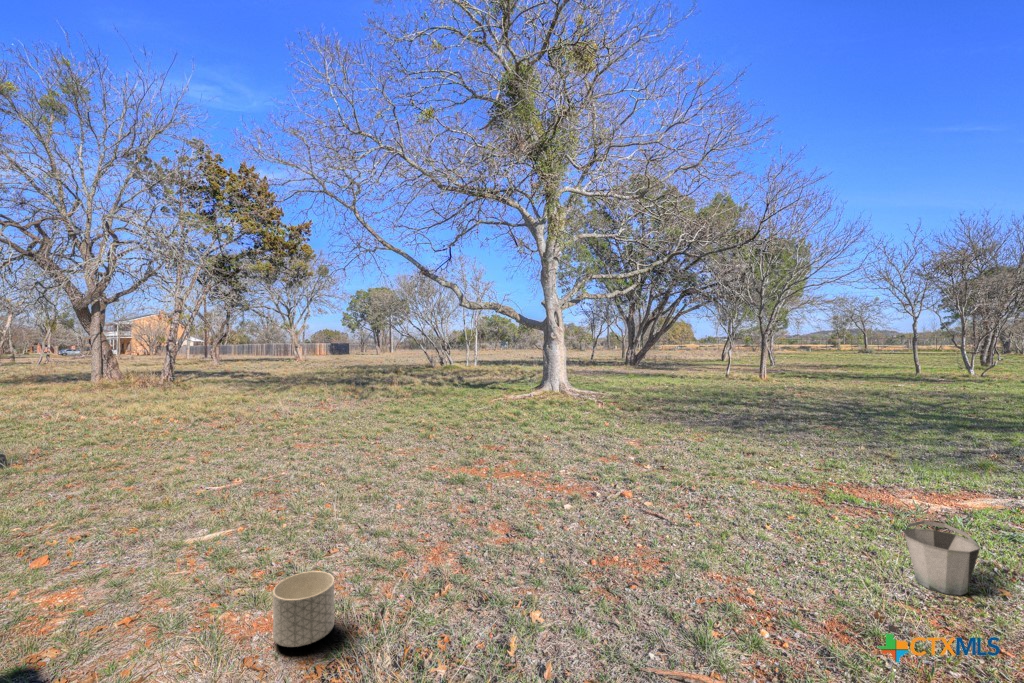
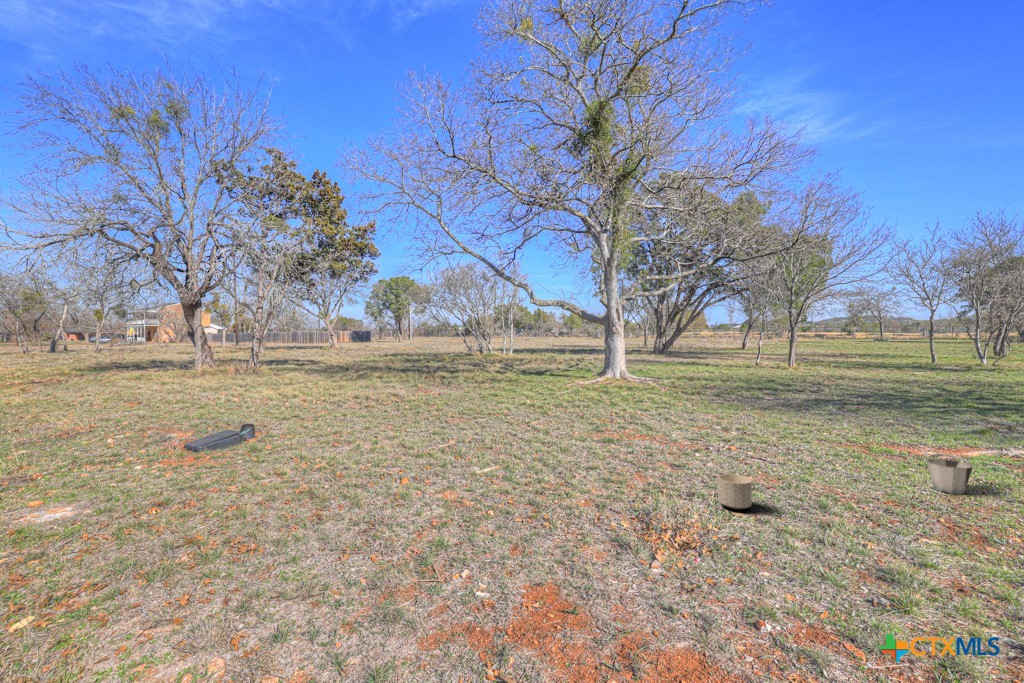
planter: present [273,571,334,647] -> present [718,474,752,510]

